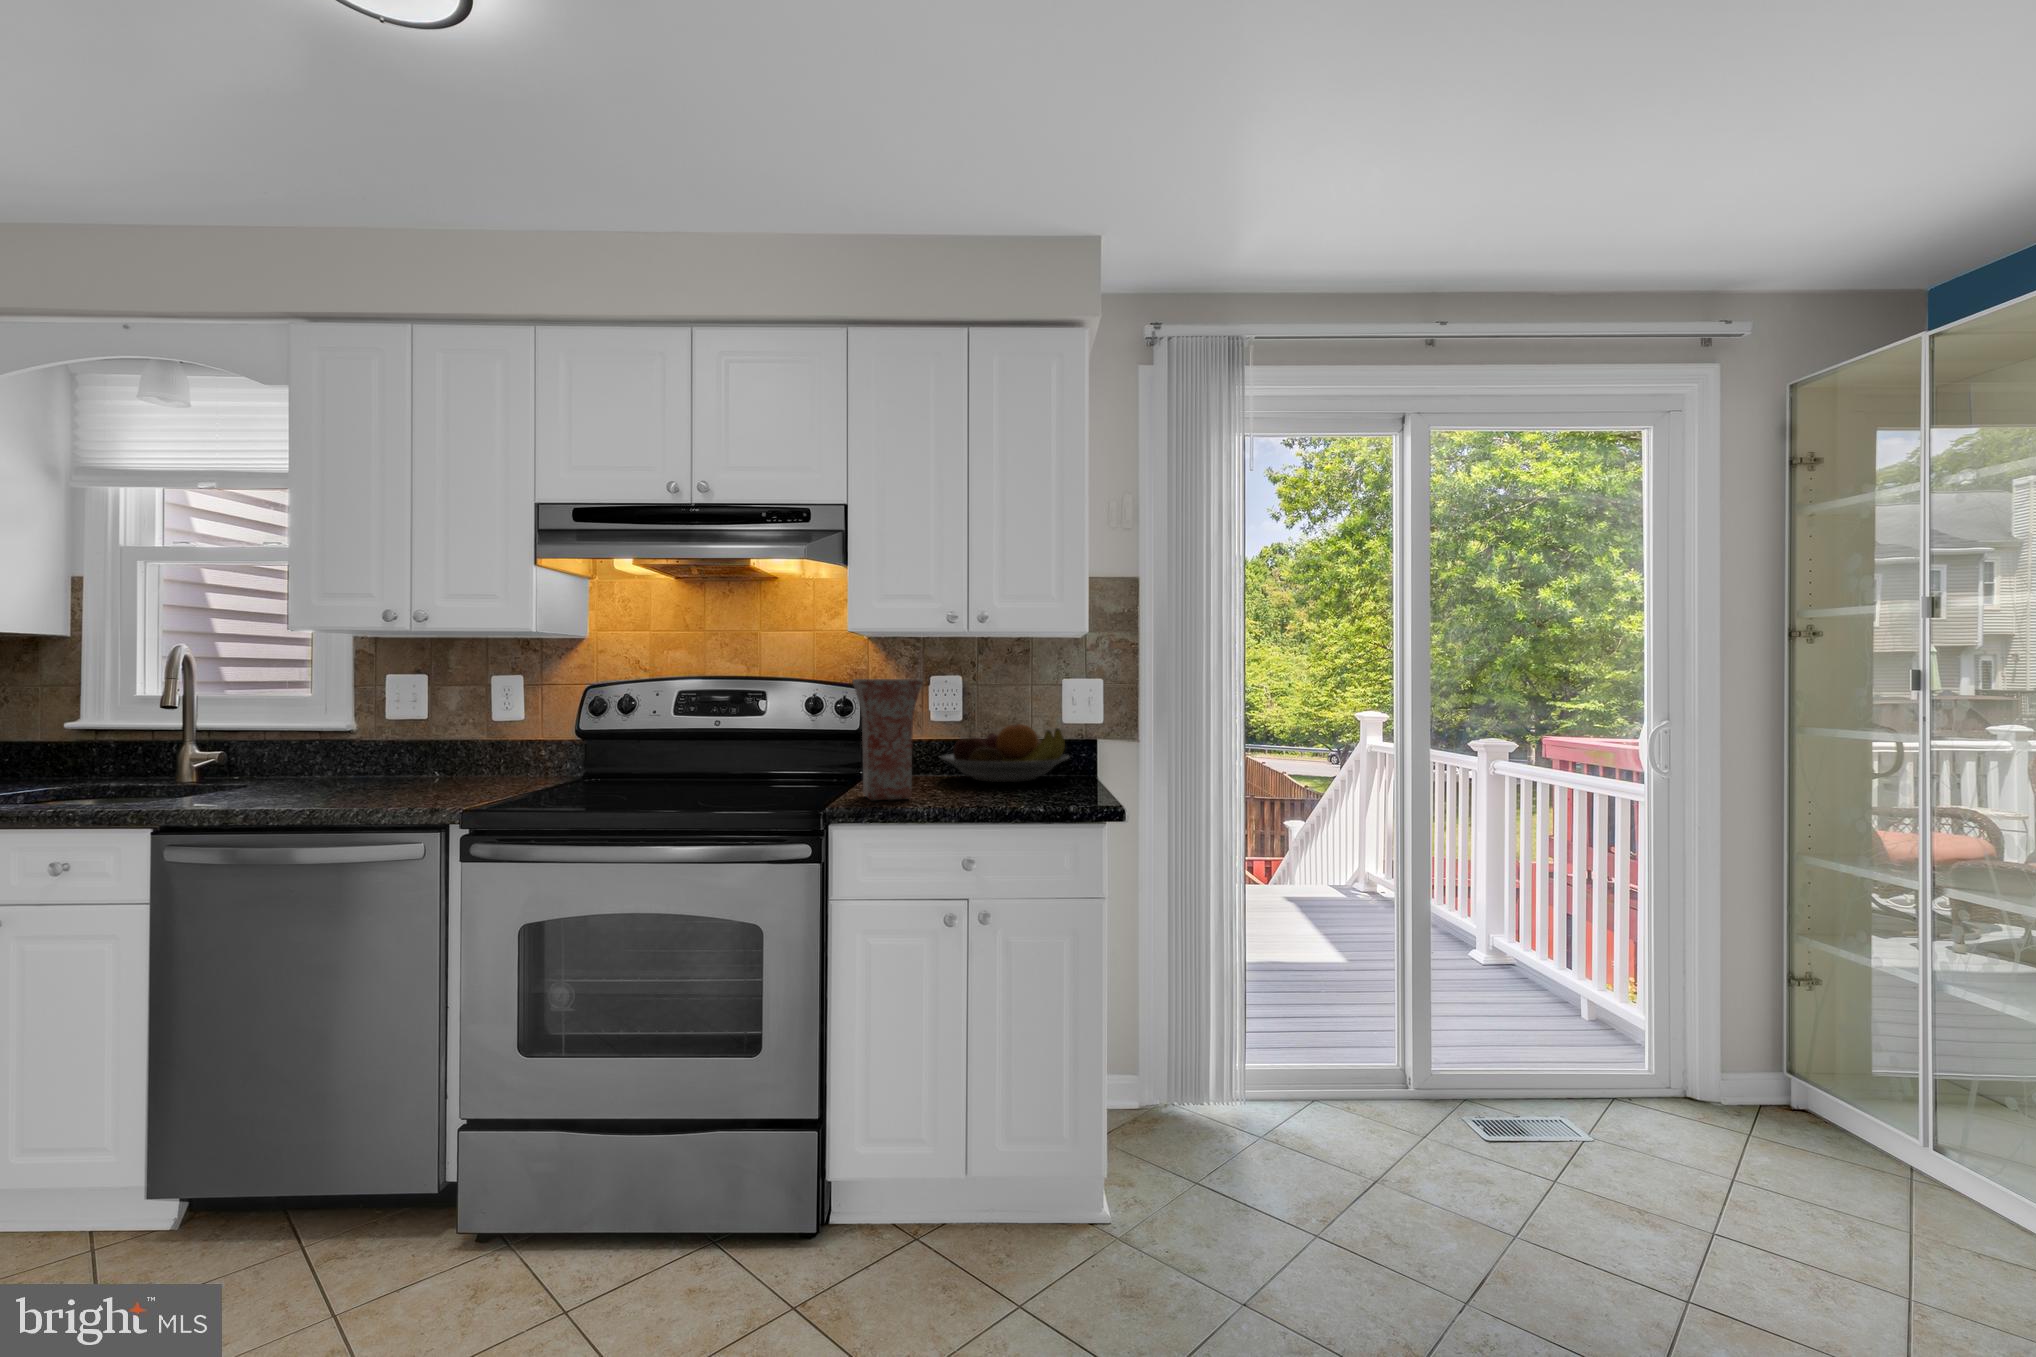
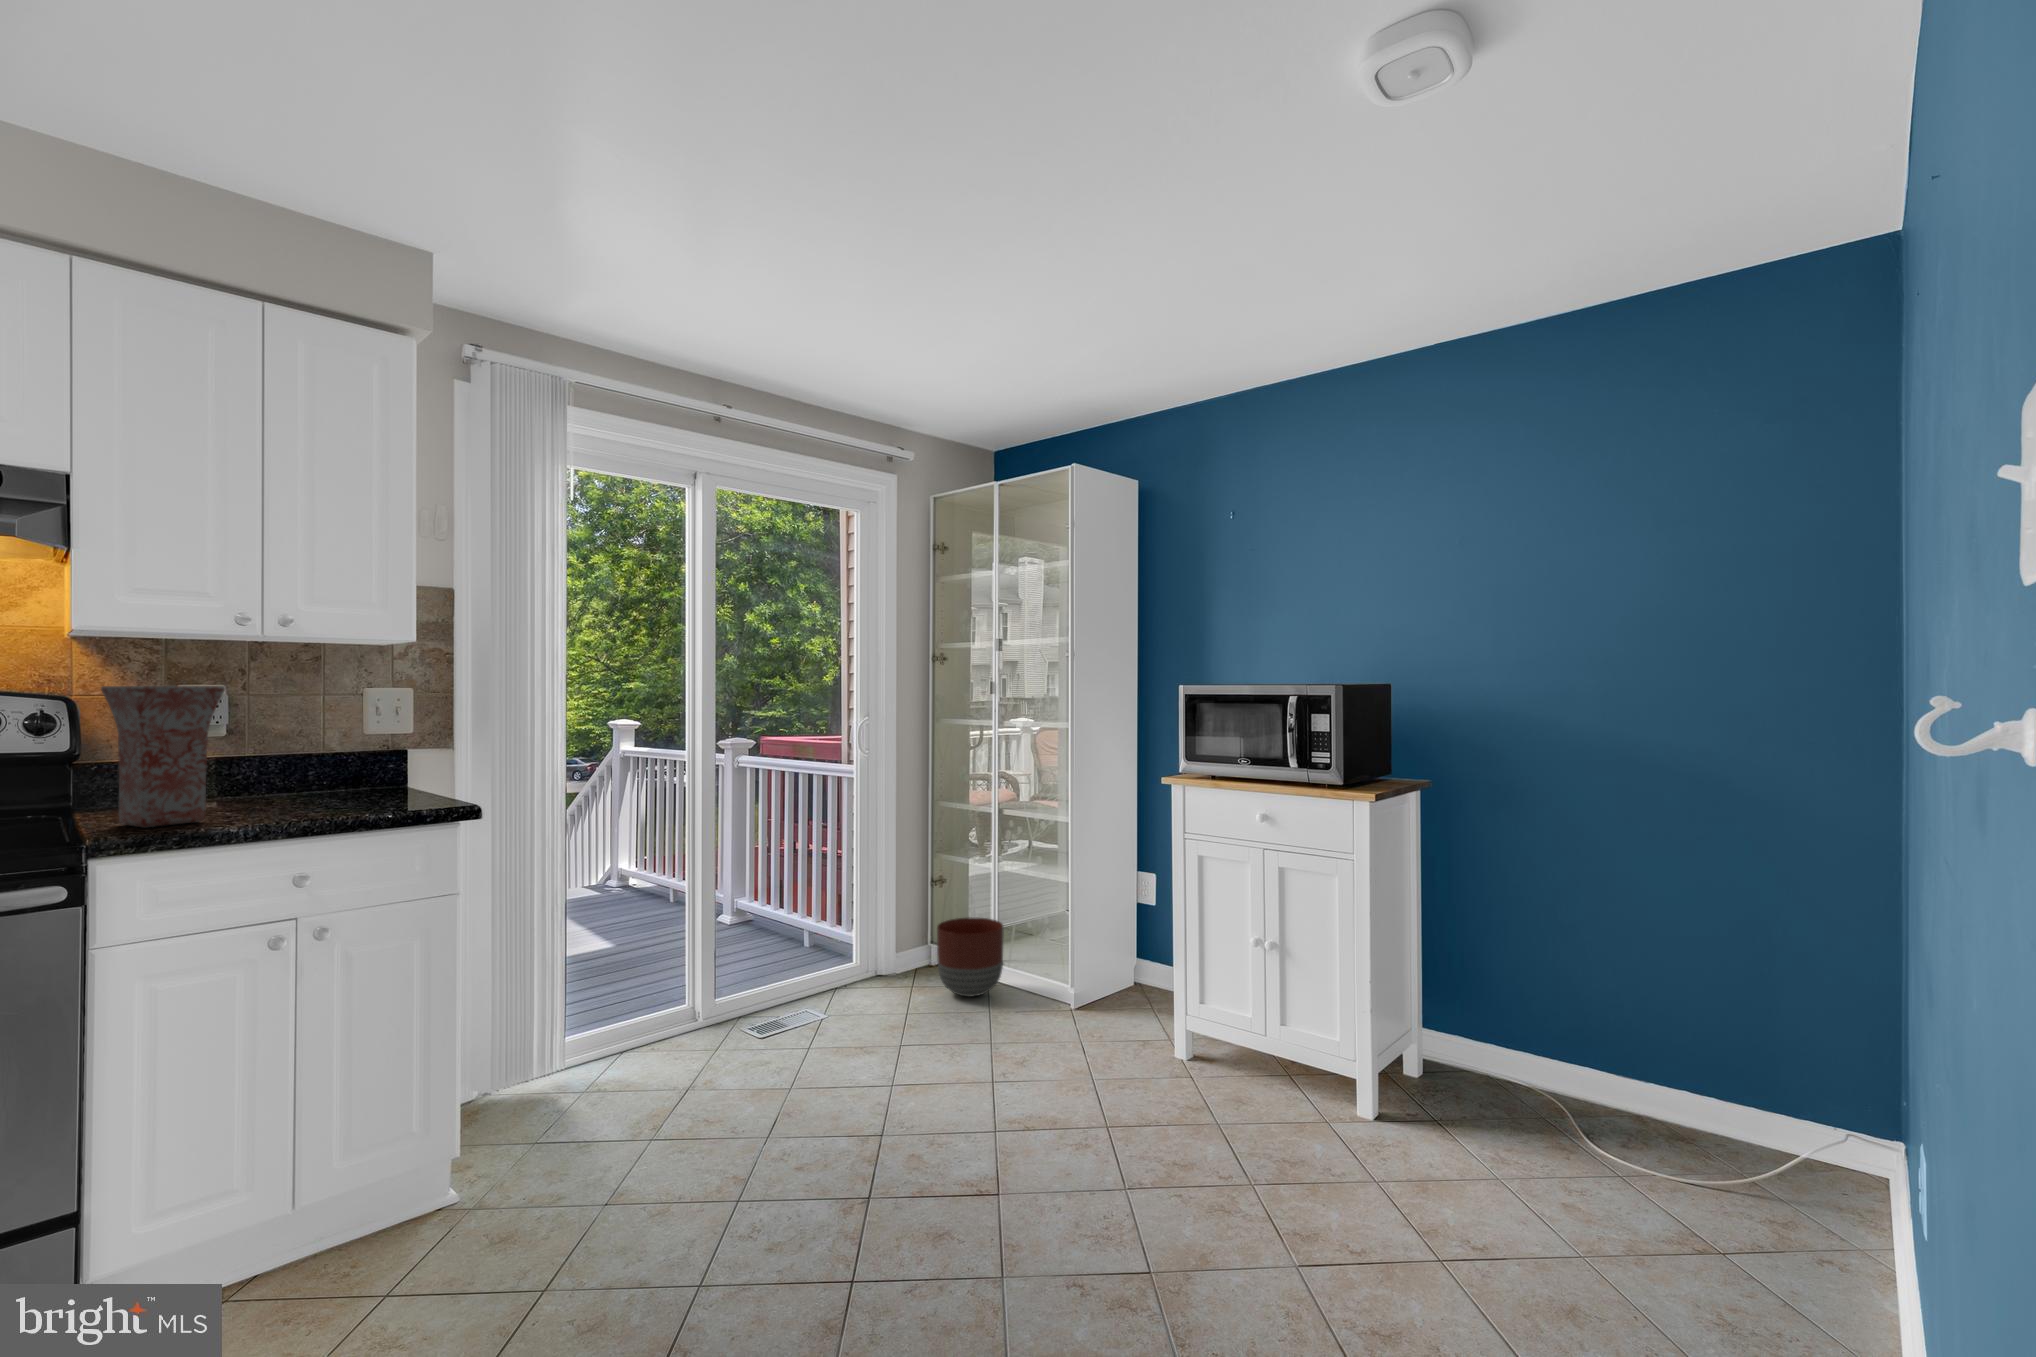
fruit bowl: present [941,724,1069,782] -> none [205,735,383,799]
planter: none [1790,1048,1931,1188] -> present [937,917,1004,997]

